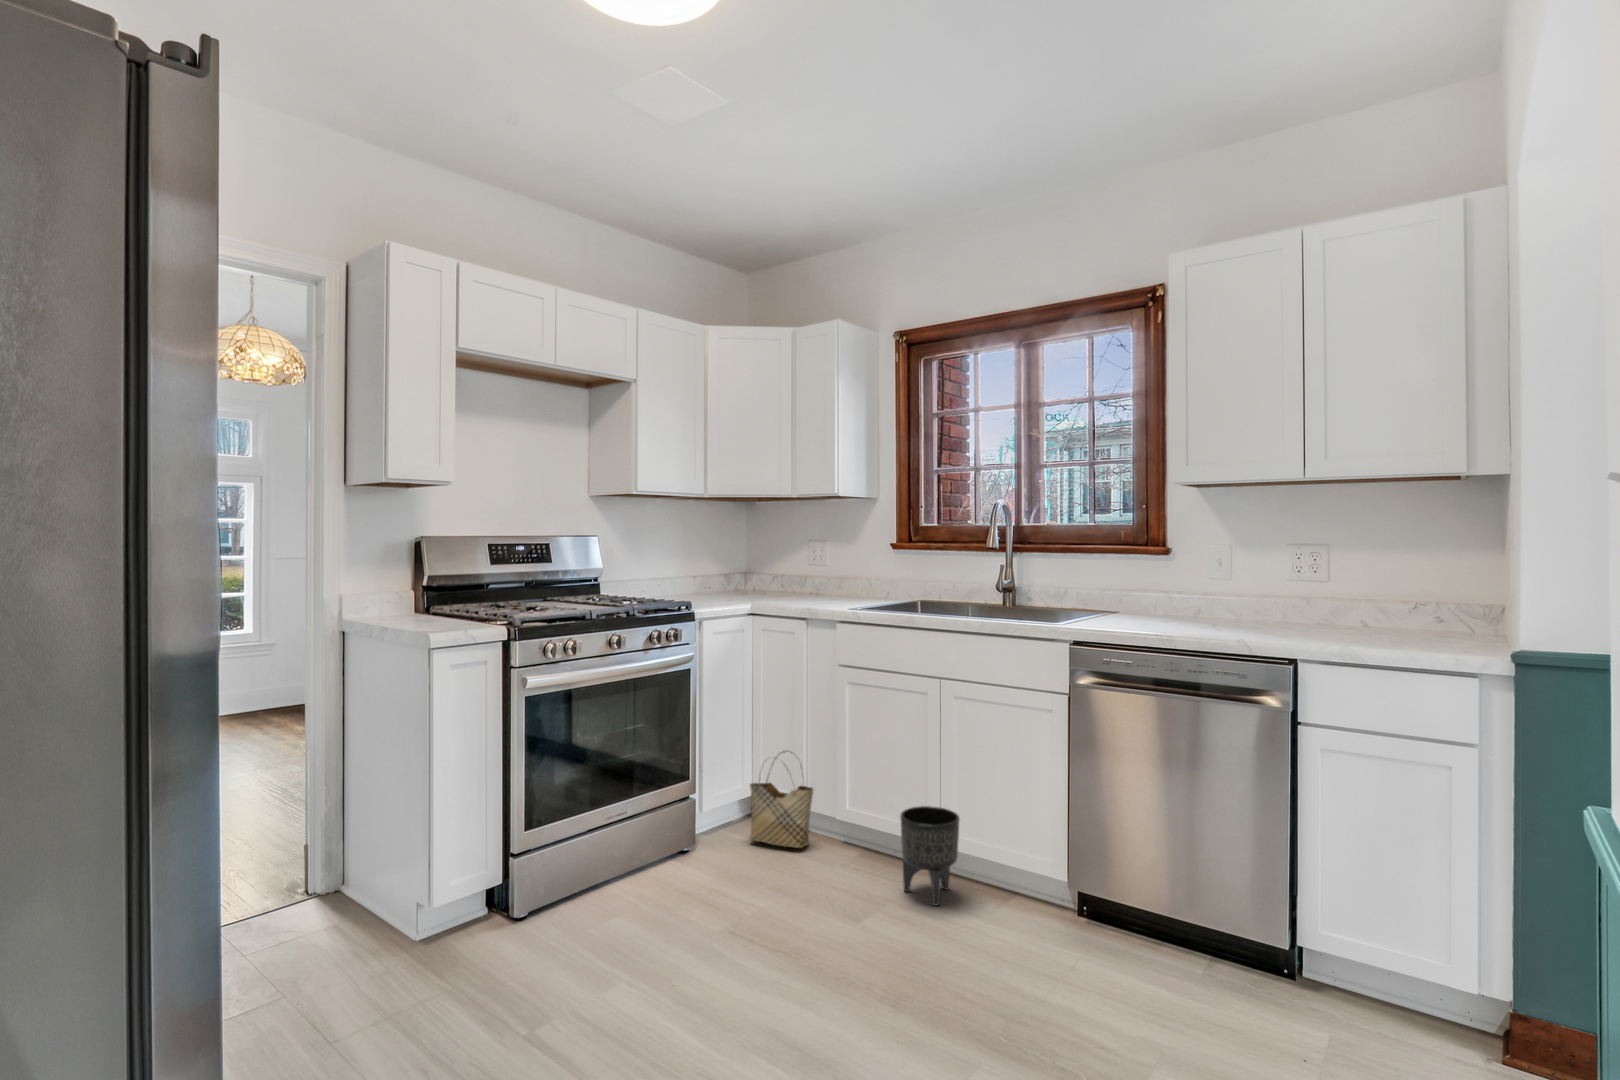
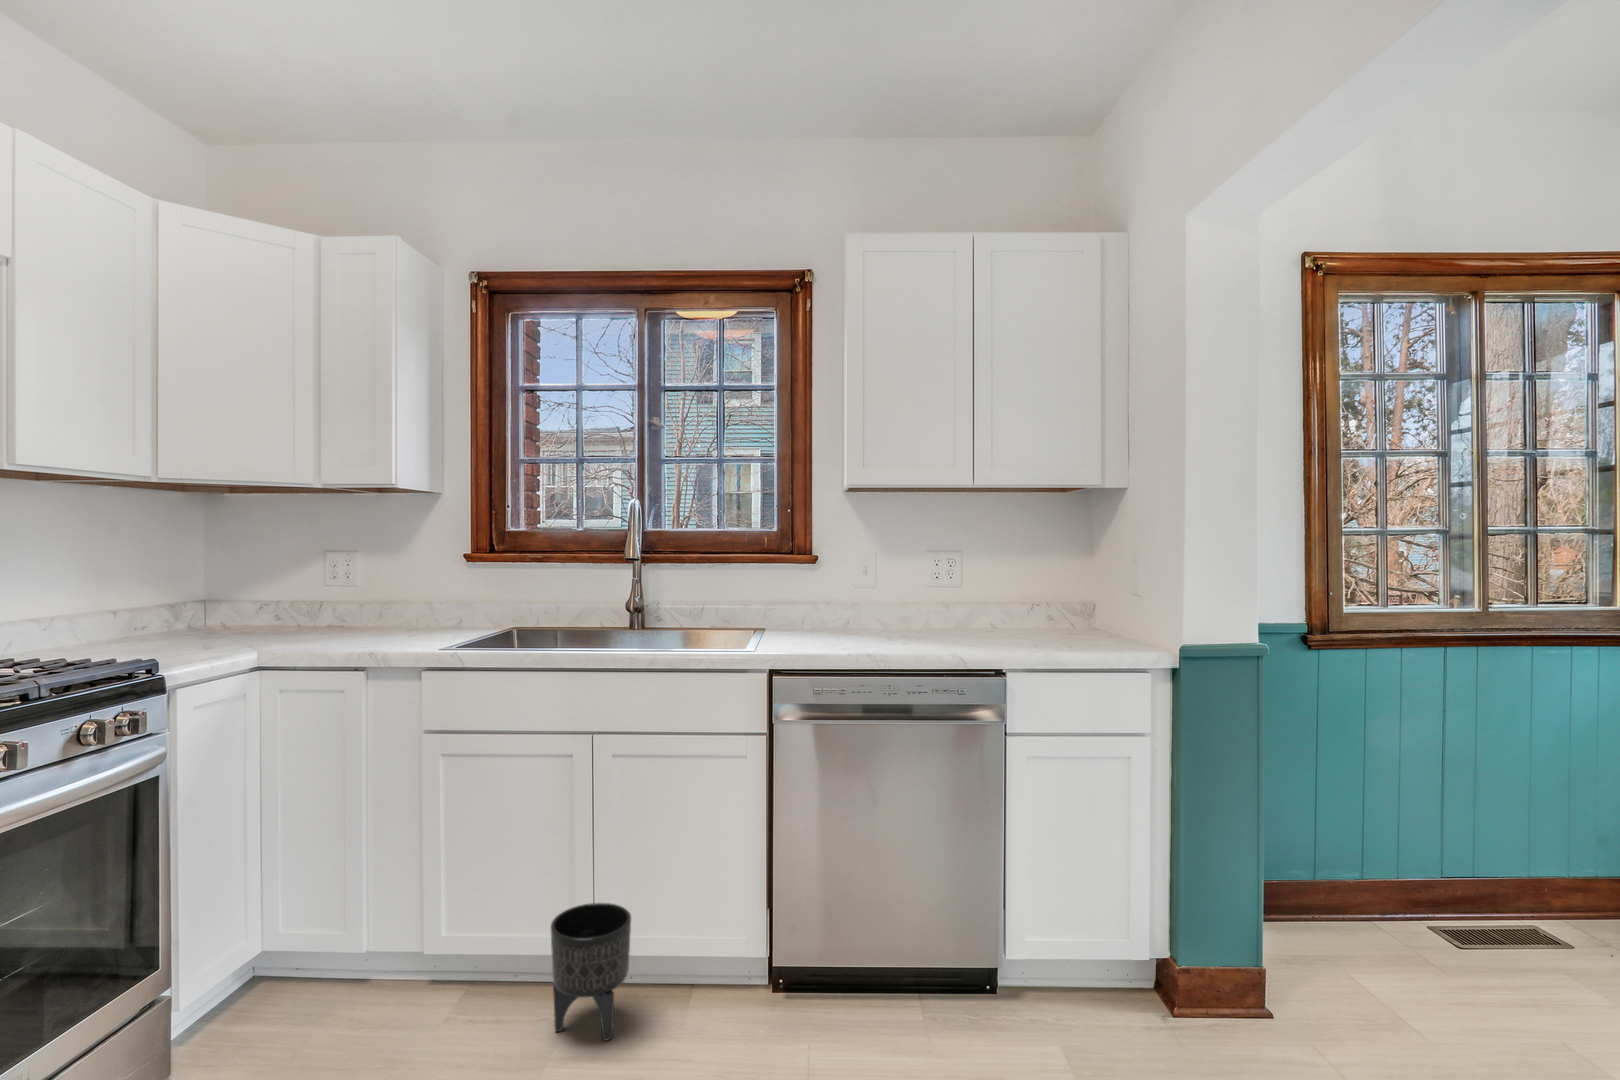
woven basket: present [750,751,813,848] -> none [271,866,387,1024]

